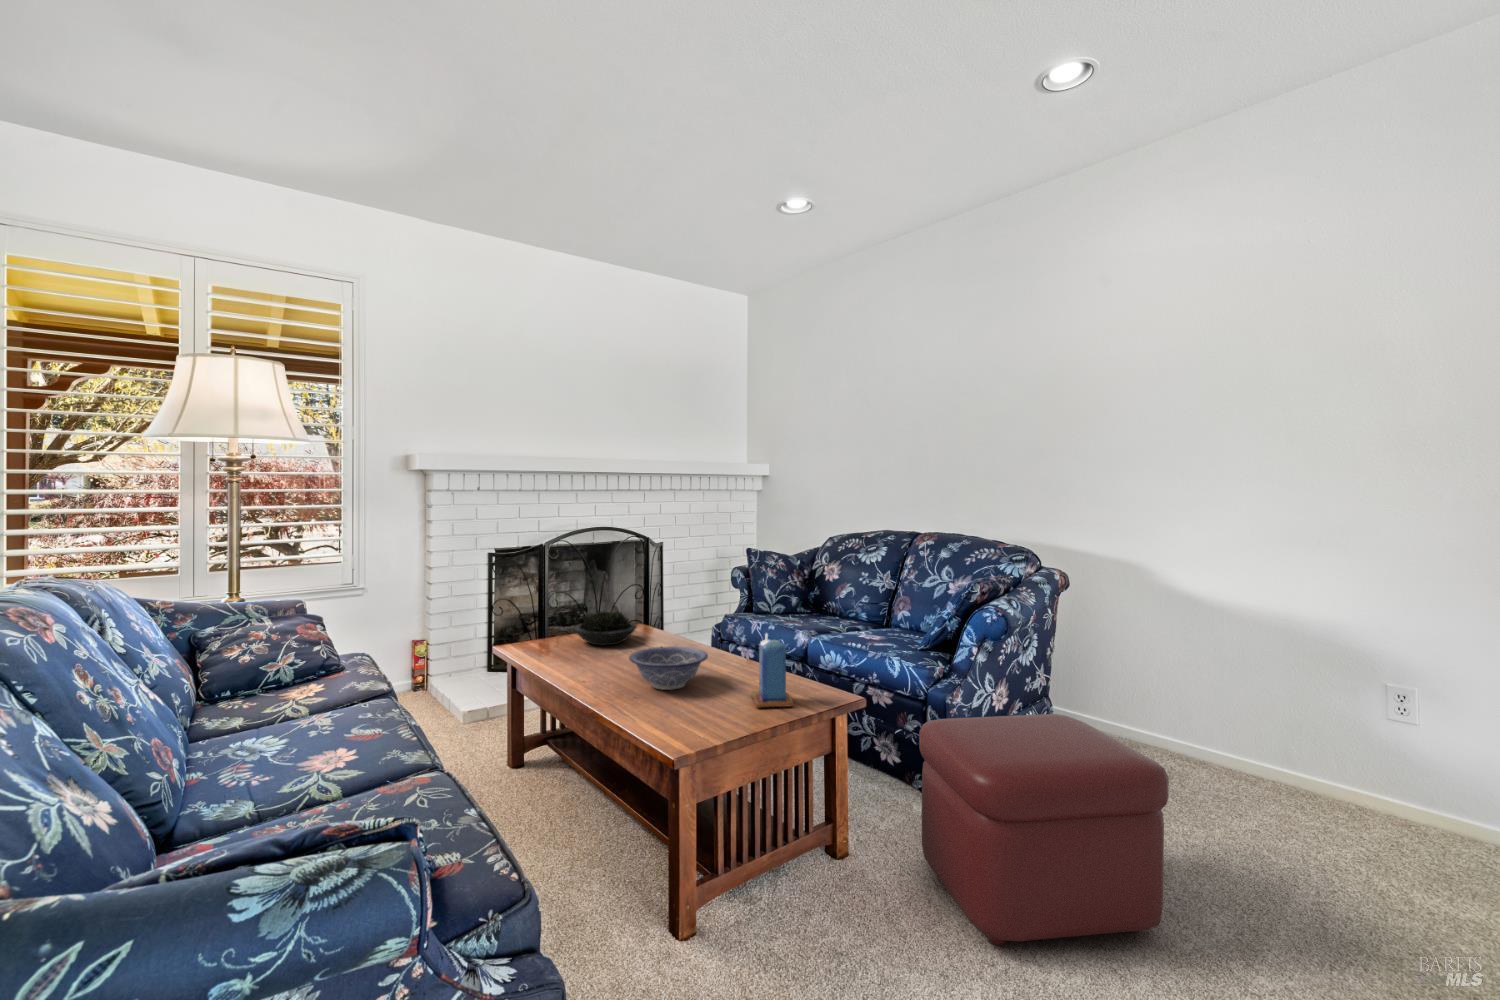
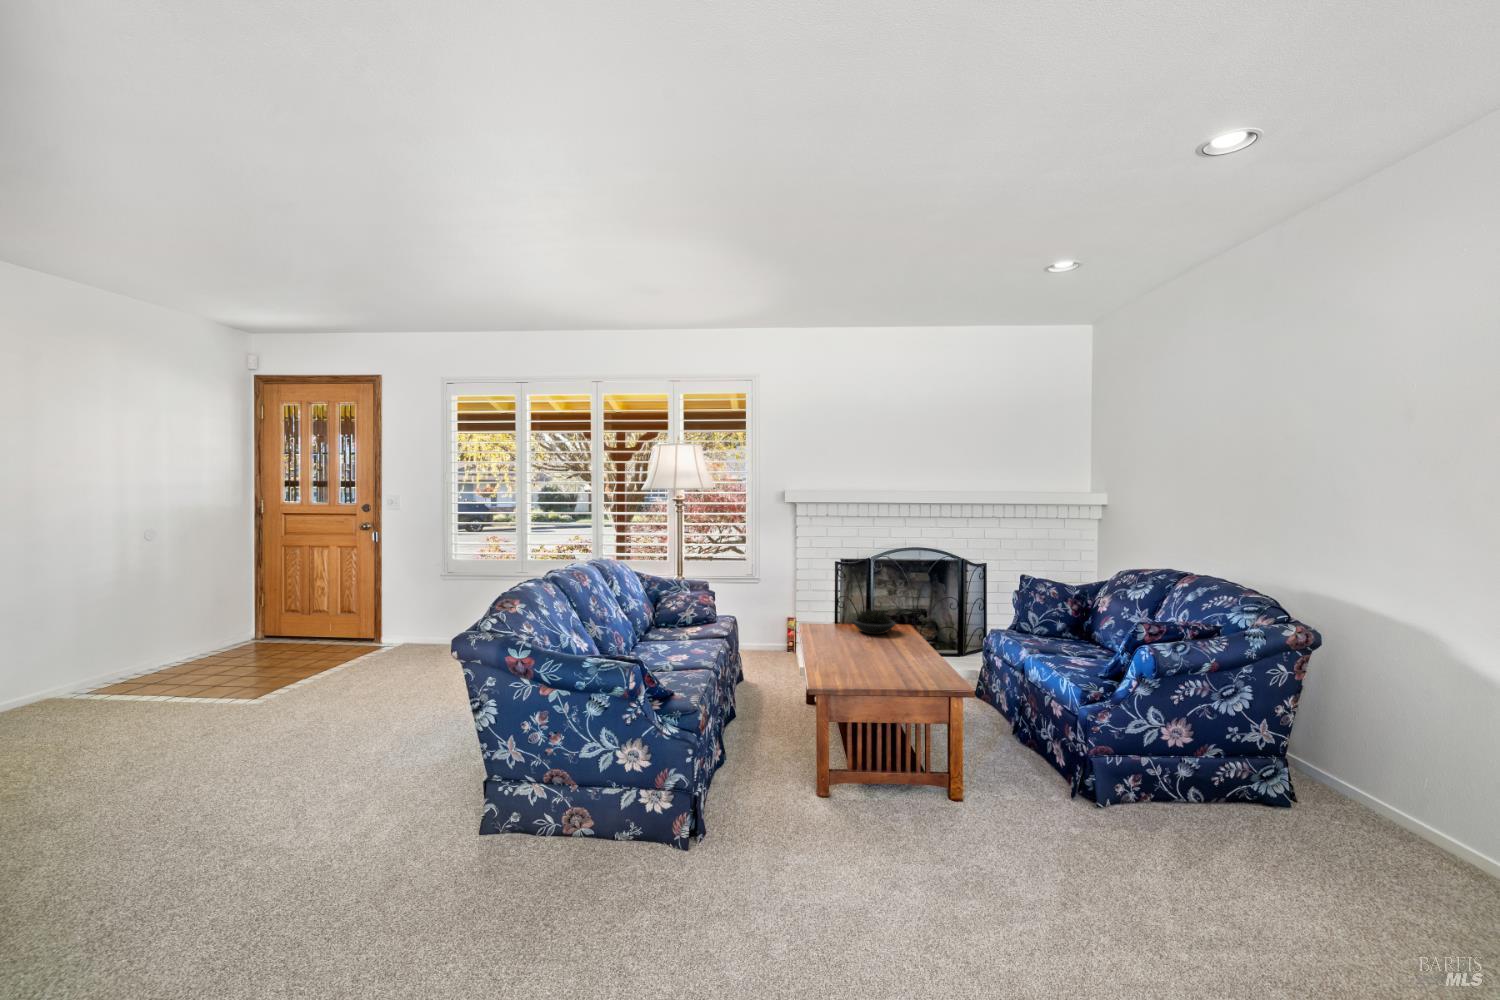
candle: present [751,634,794,708] -> none [910,635,942,688]
decorative bowl: present [629,646,708,690] -> none [850,636,903,665]
ottoman: present [919,714,1169,946] -> none [1000,719,1173,910]

